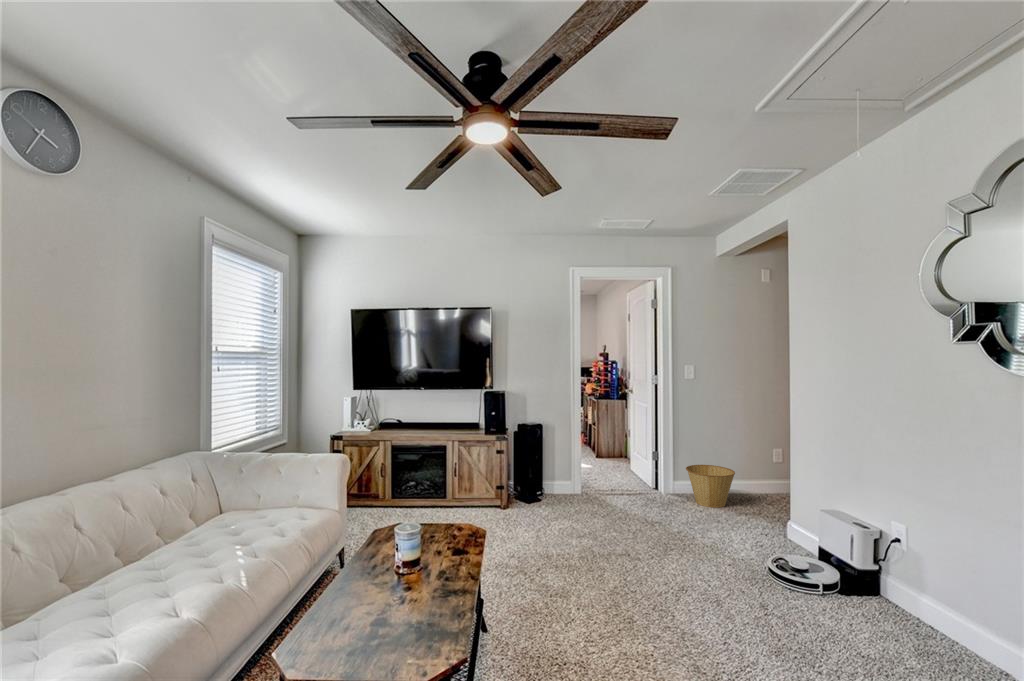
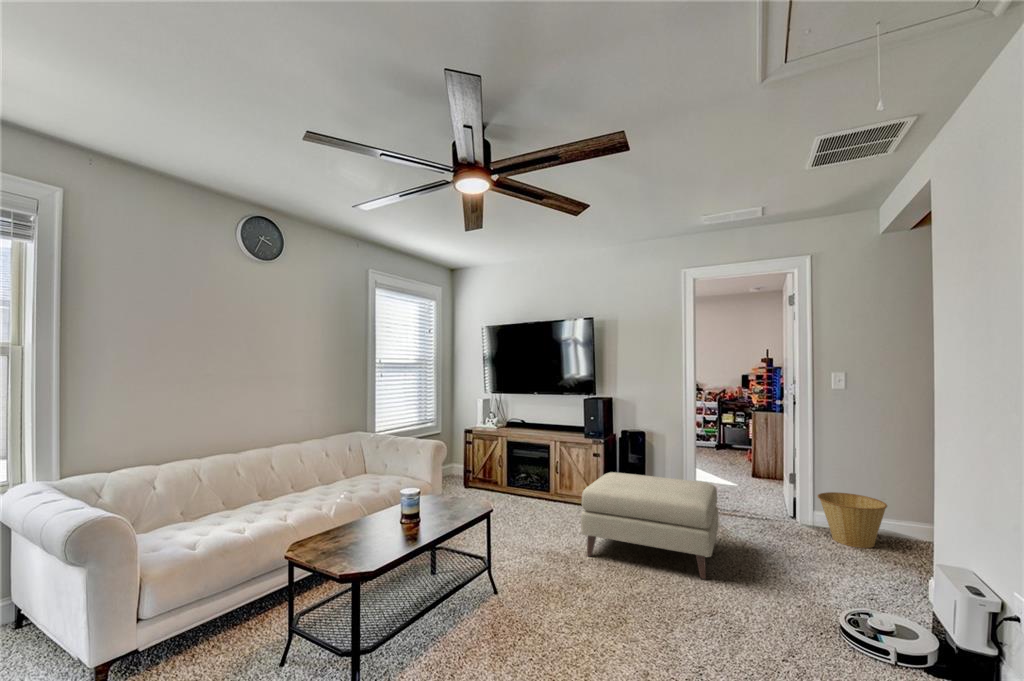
ottoman: none [530,470,658,558] -> present [581,472,718,579]

